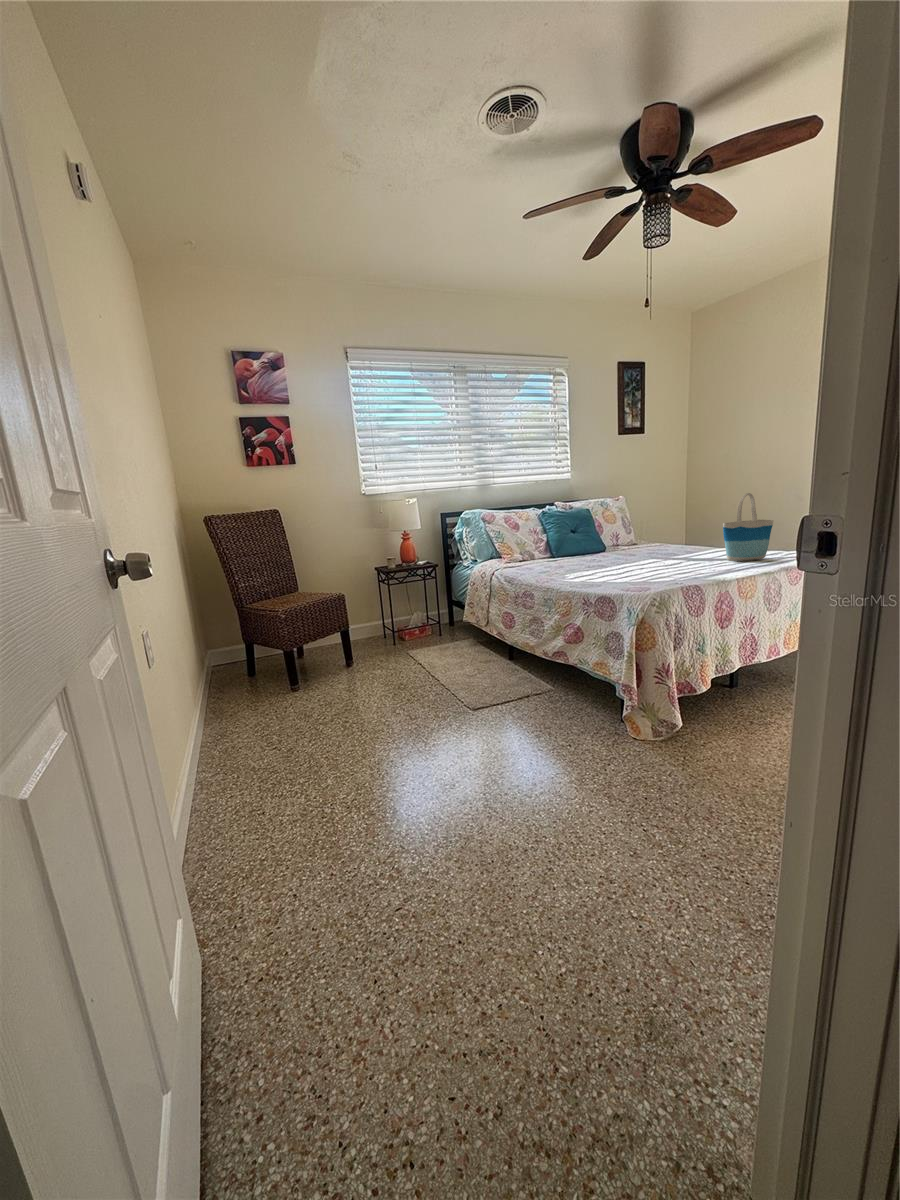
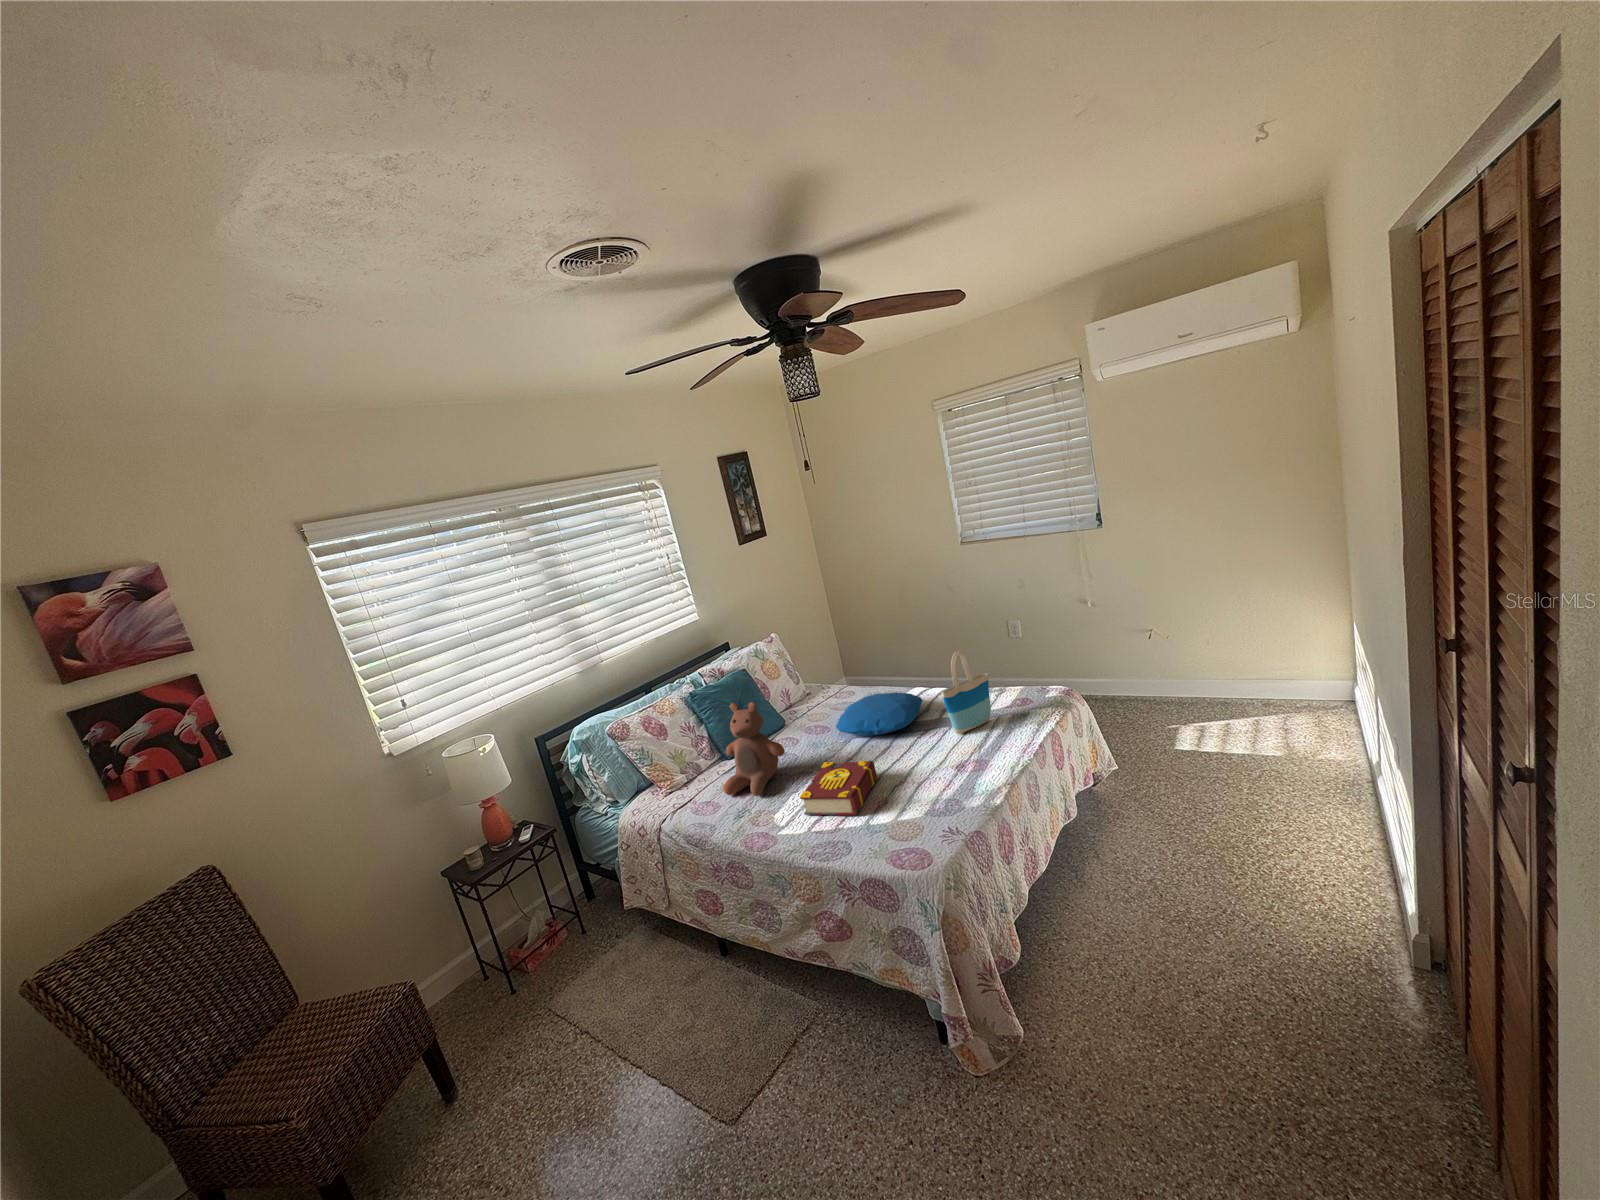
stuffed bear: none [540,504,588,565] -> present [723,702,785,796]
pillow: none [636,535,715,555] -> present [836,692,922,736]
book: none [582,552,647,576] -> present [800,761,877,816]

